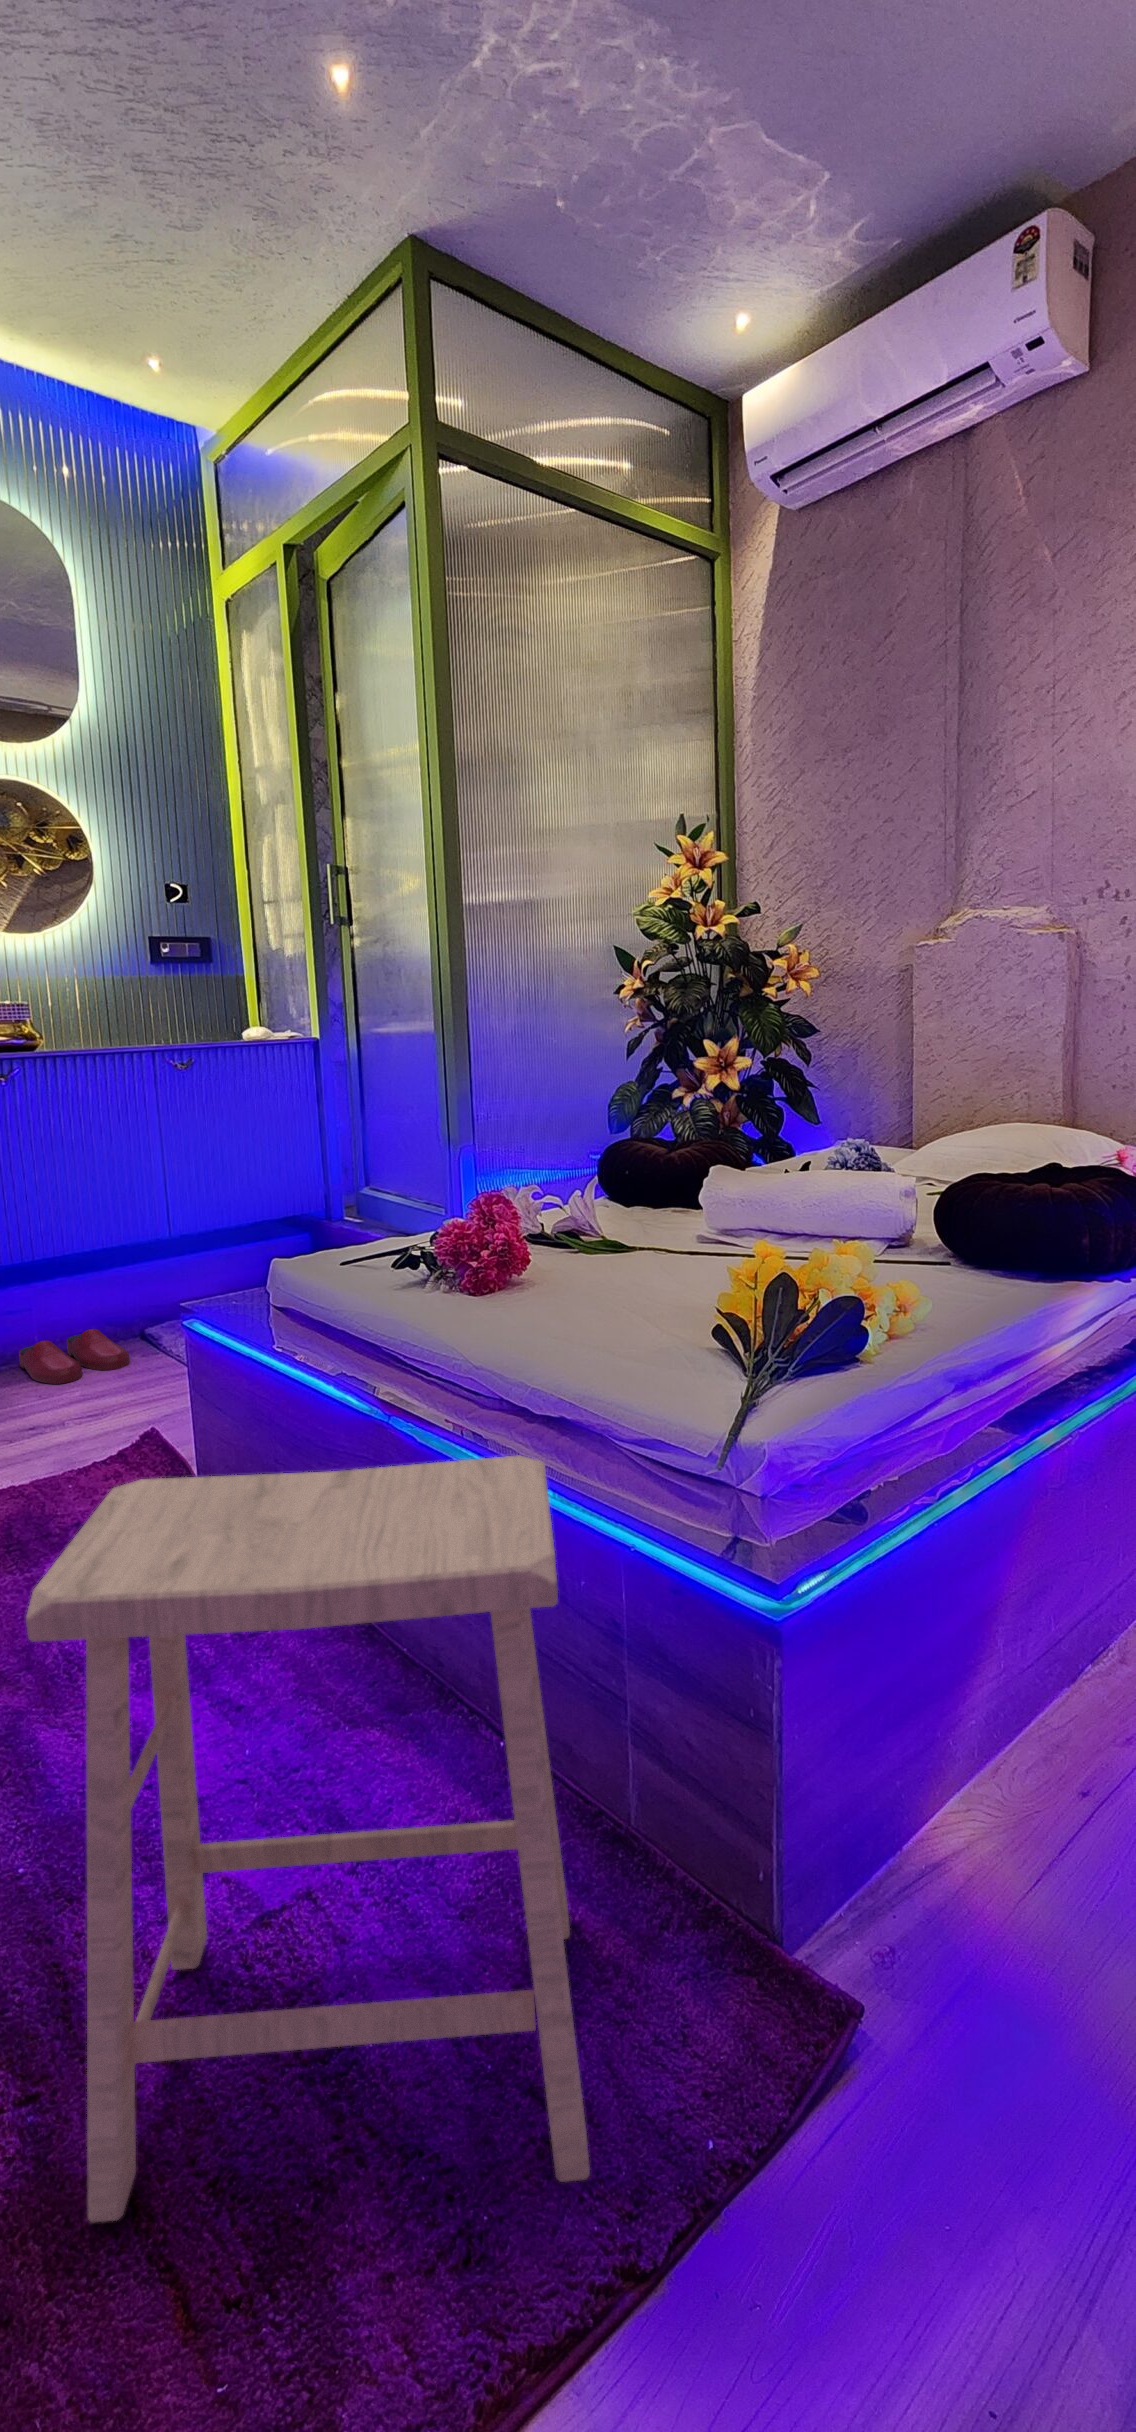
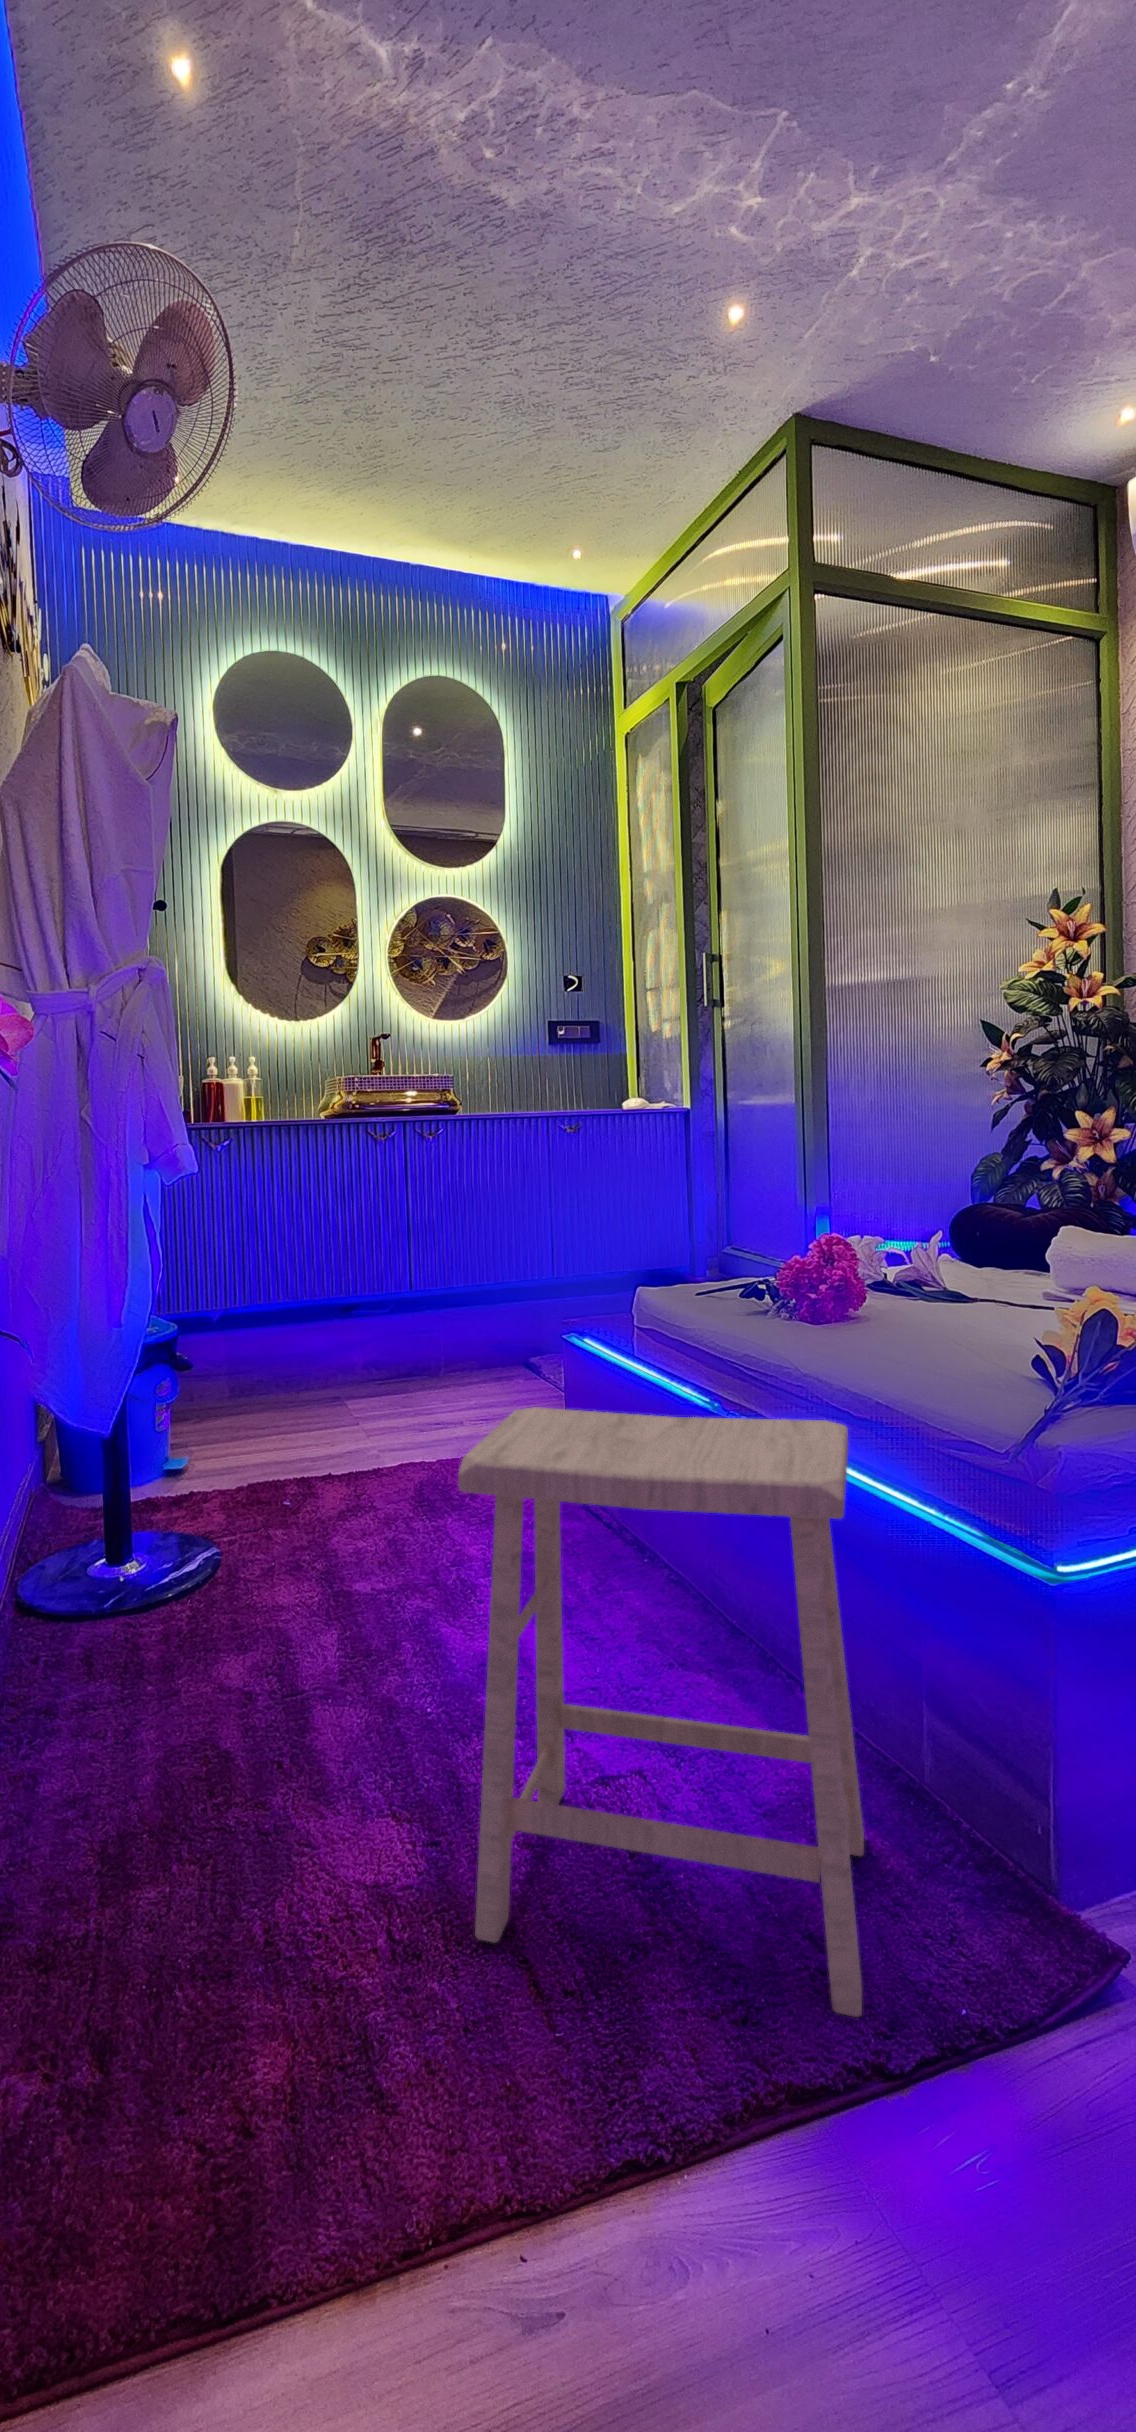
slippers: present [19,1329,130,1384] -> none [432,1351,518,1393]

